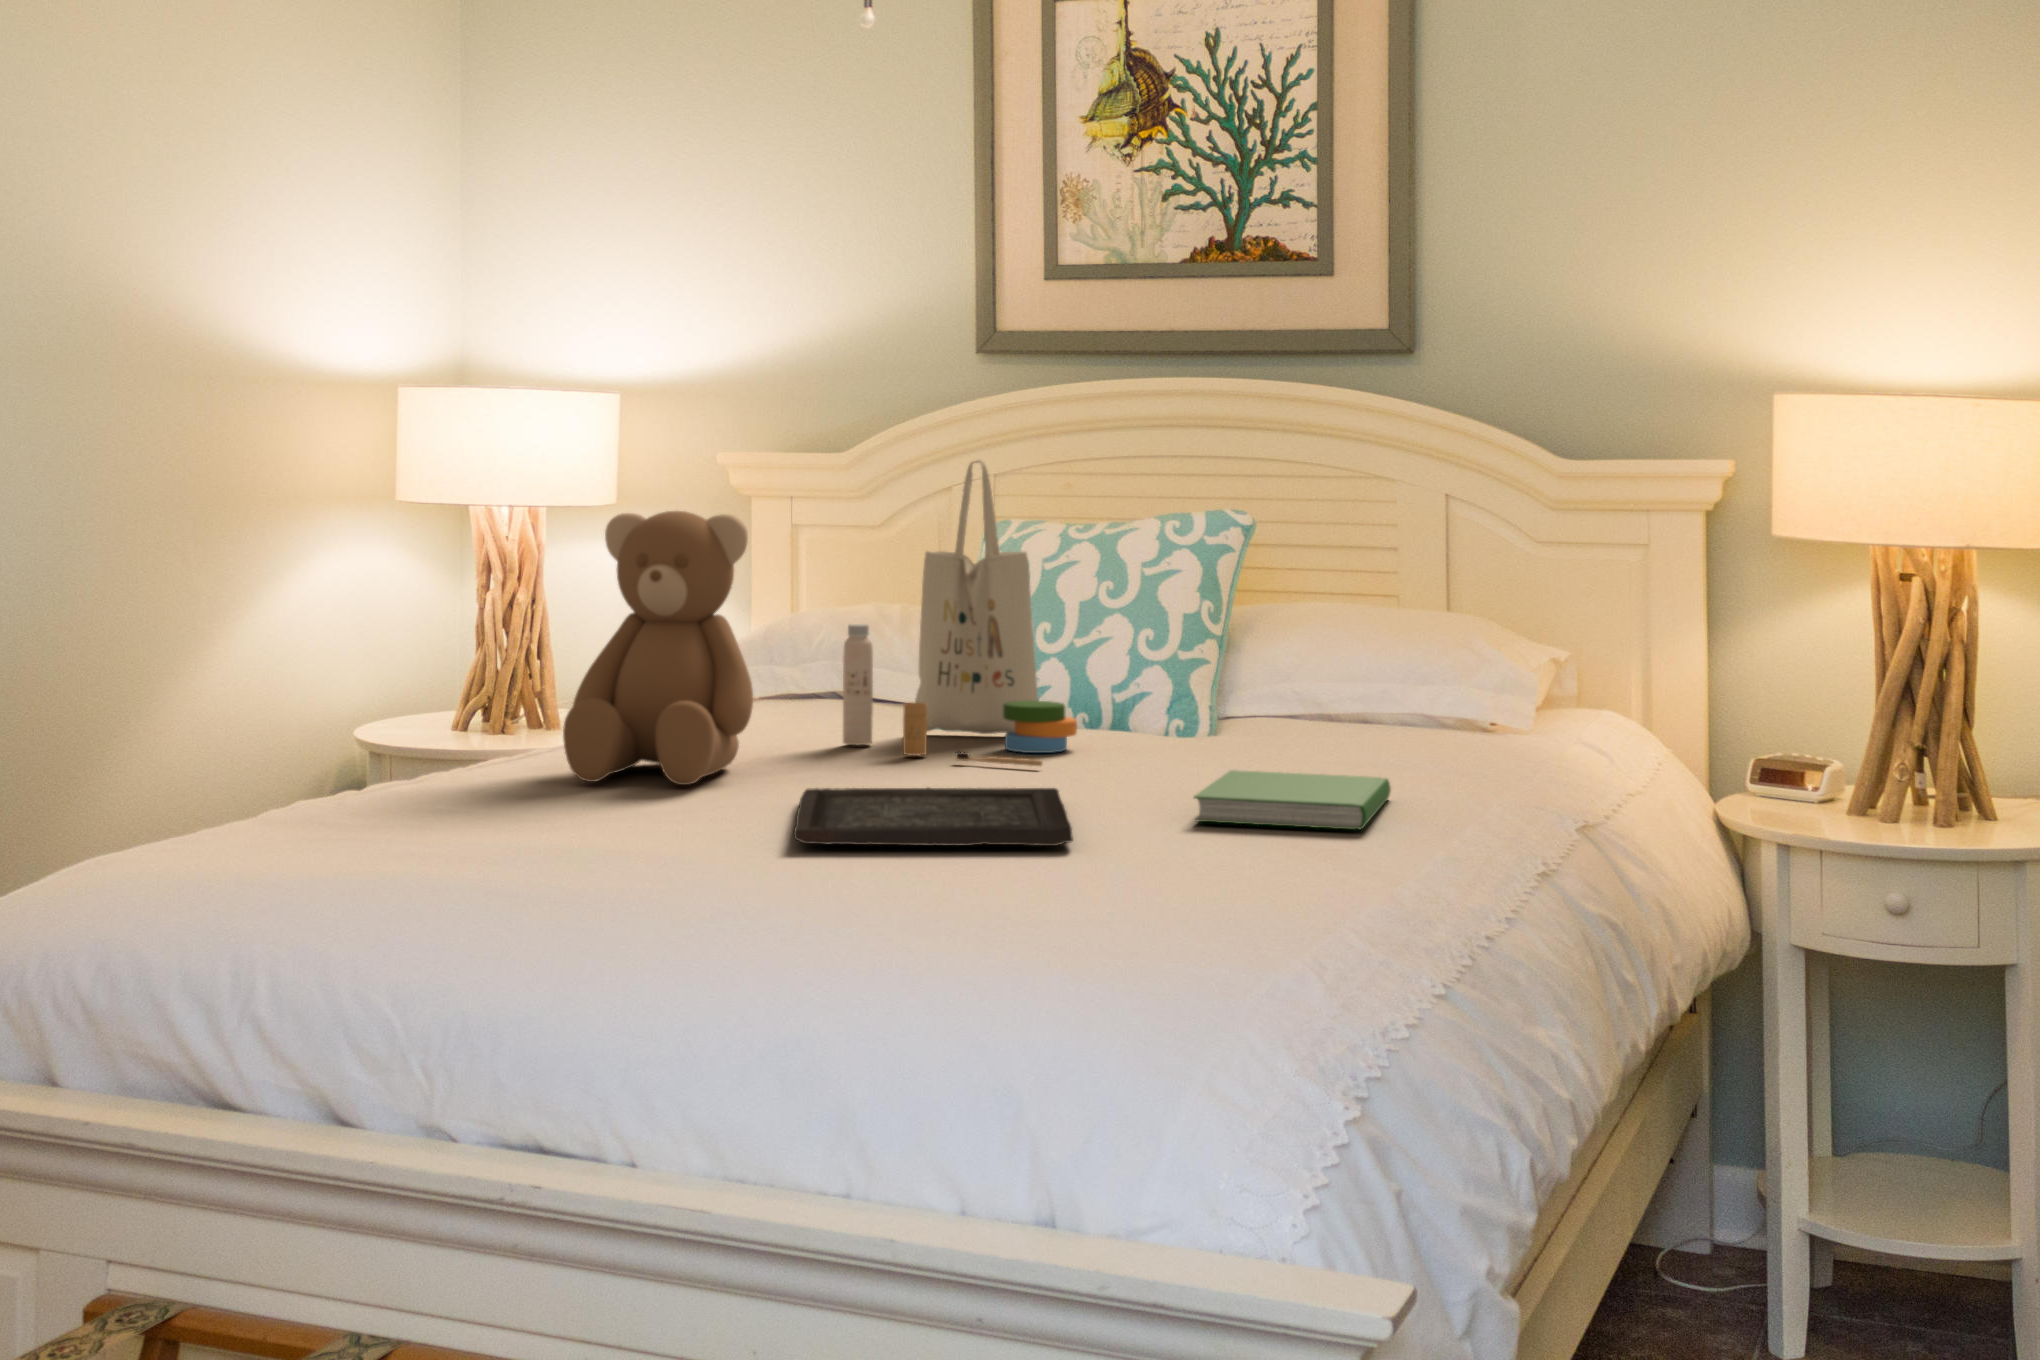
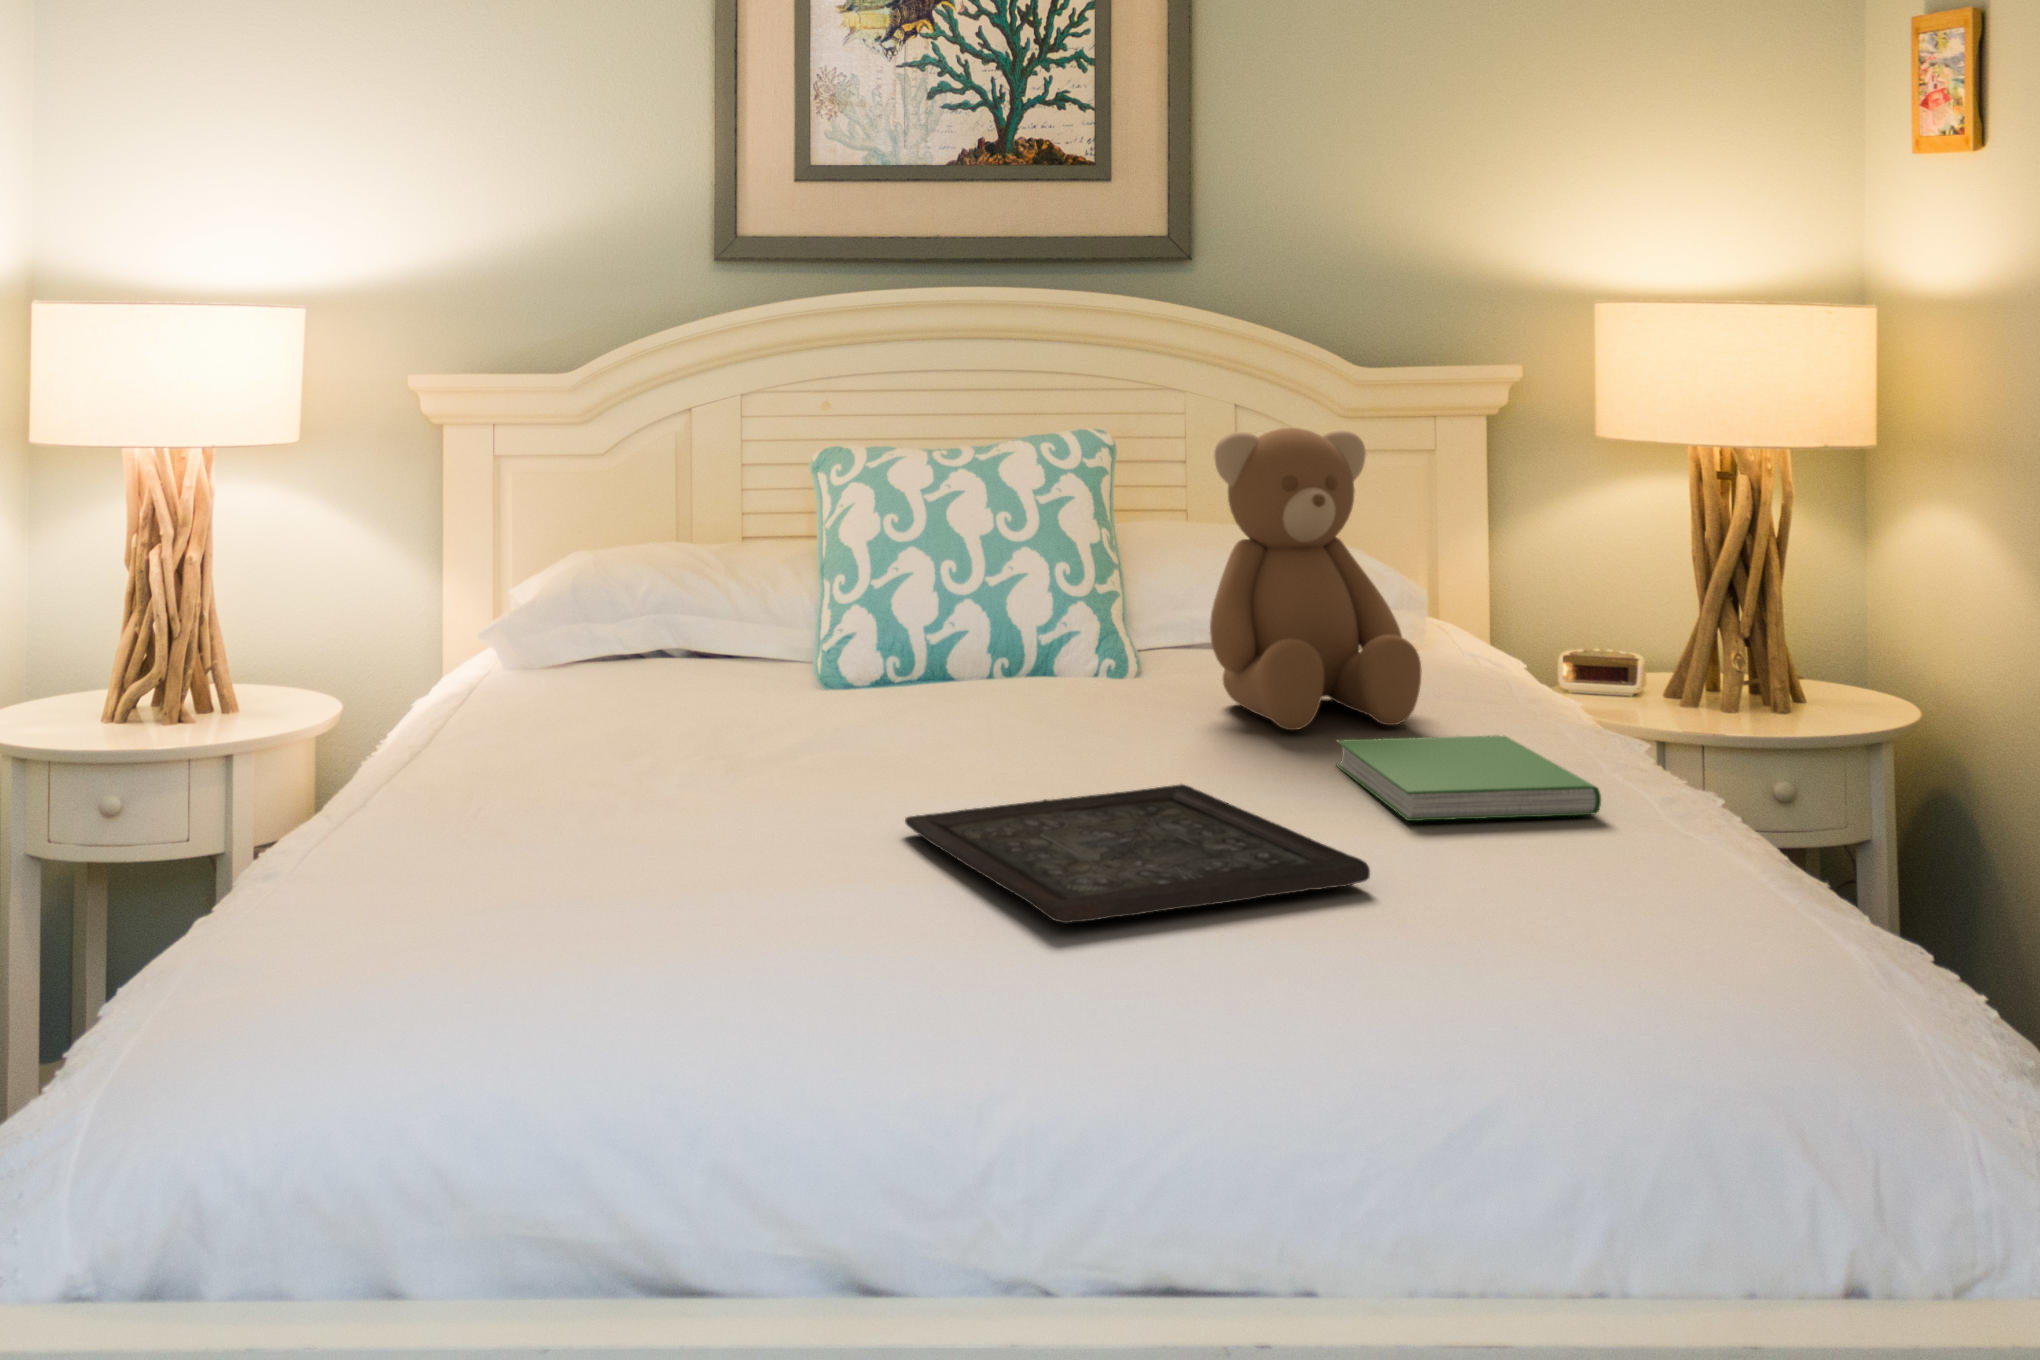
tote bag: present [843,460,1077,766] -> none [785,384,1075,744]
teddy bear: present [563,511,753,785] -> present [1210,428,1421,730]

